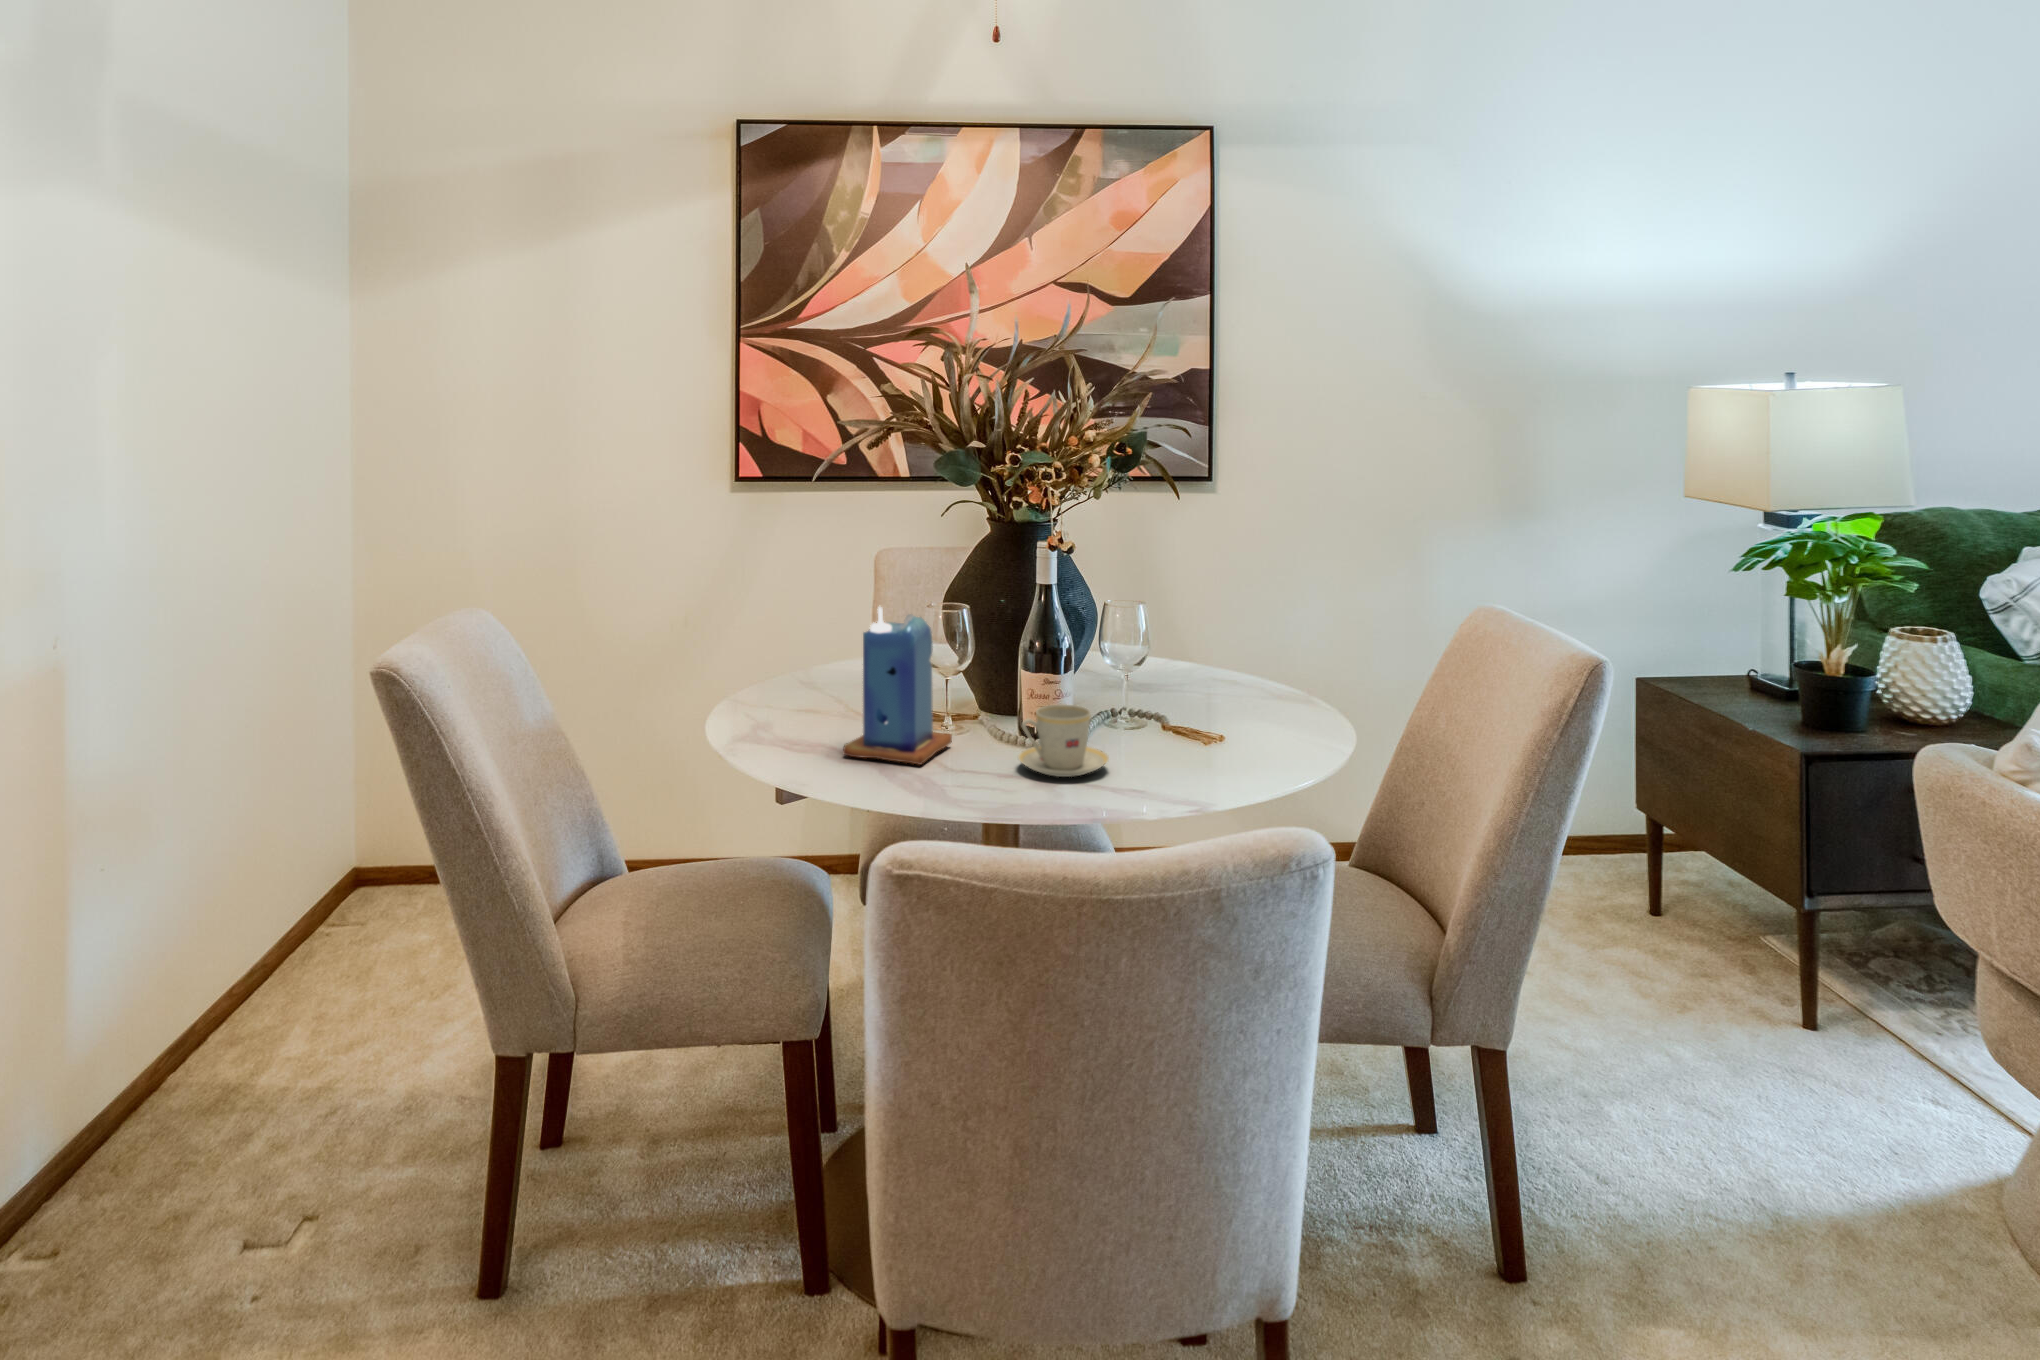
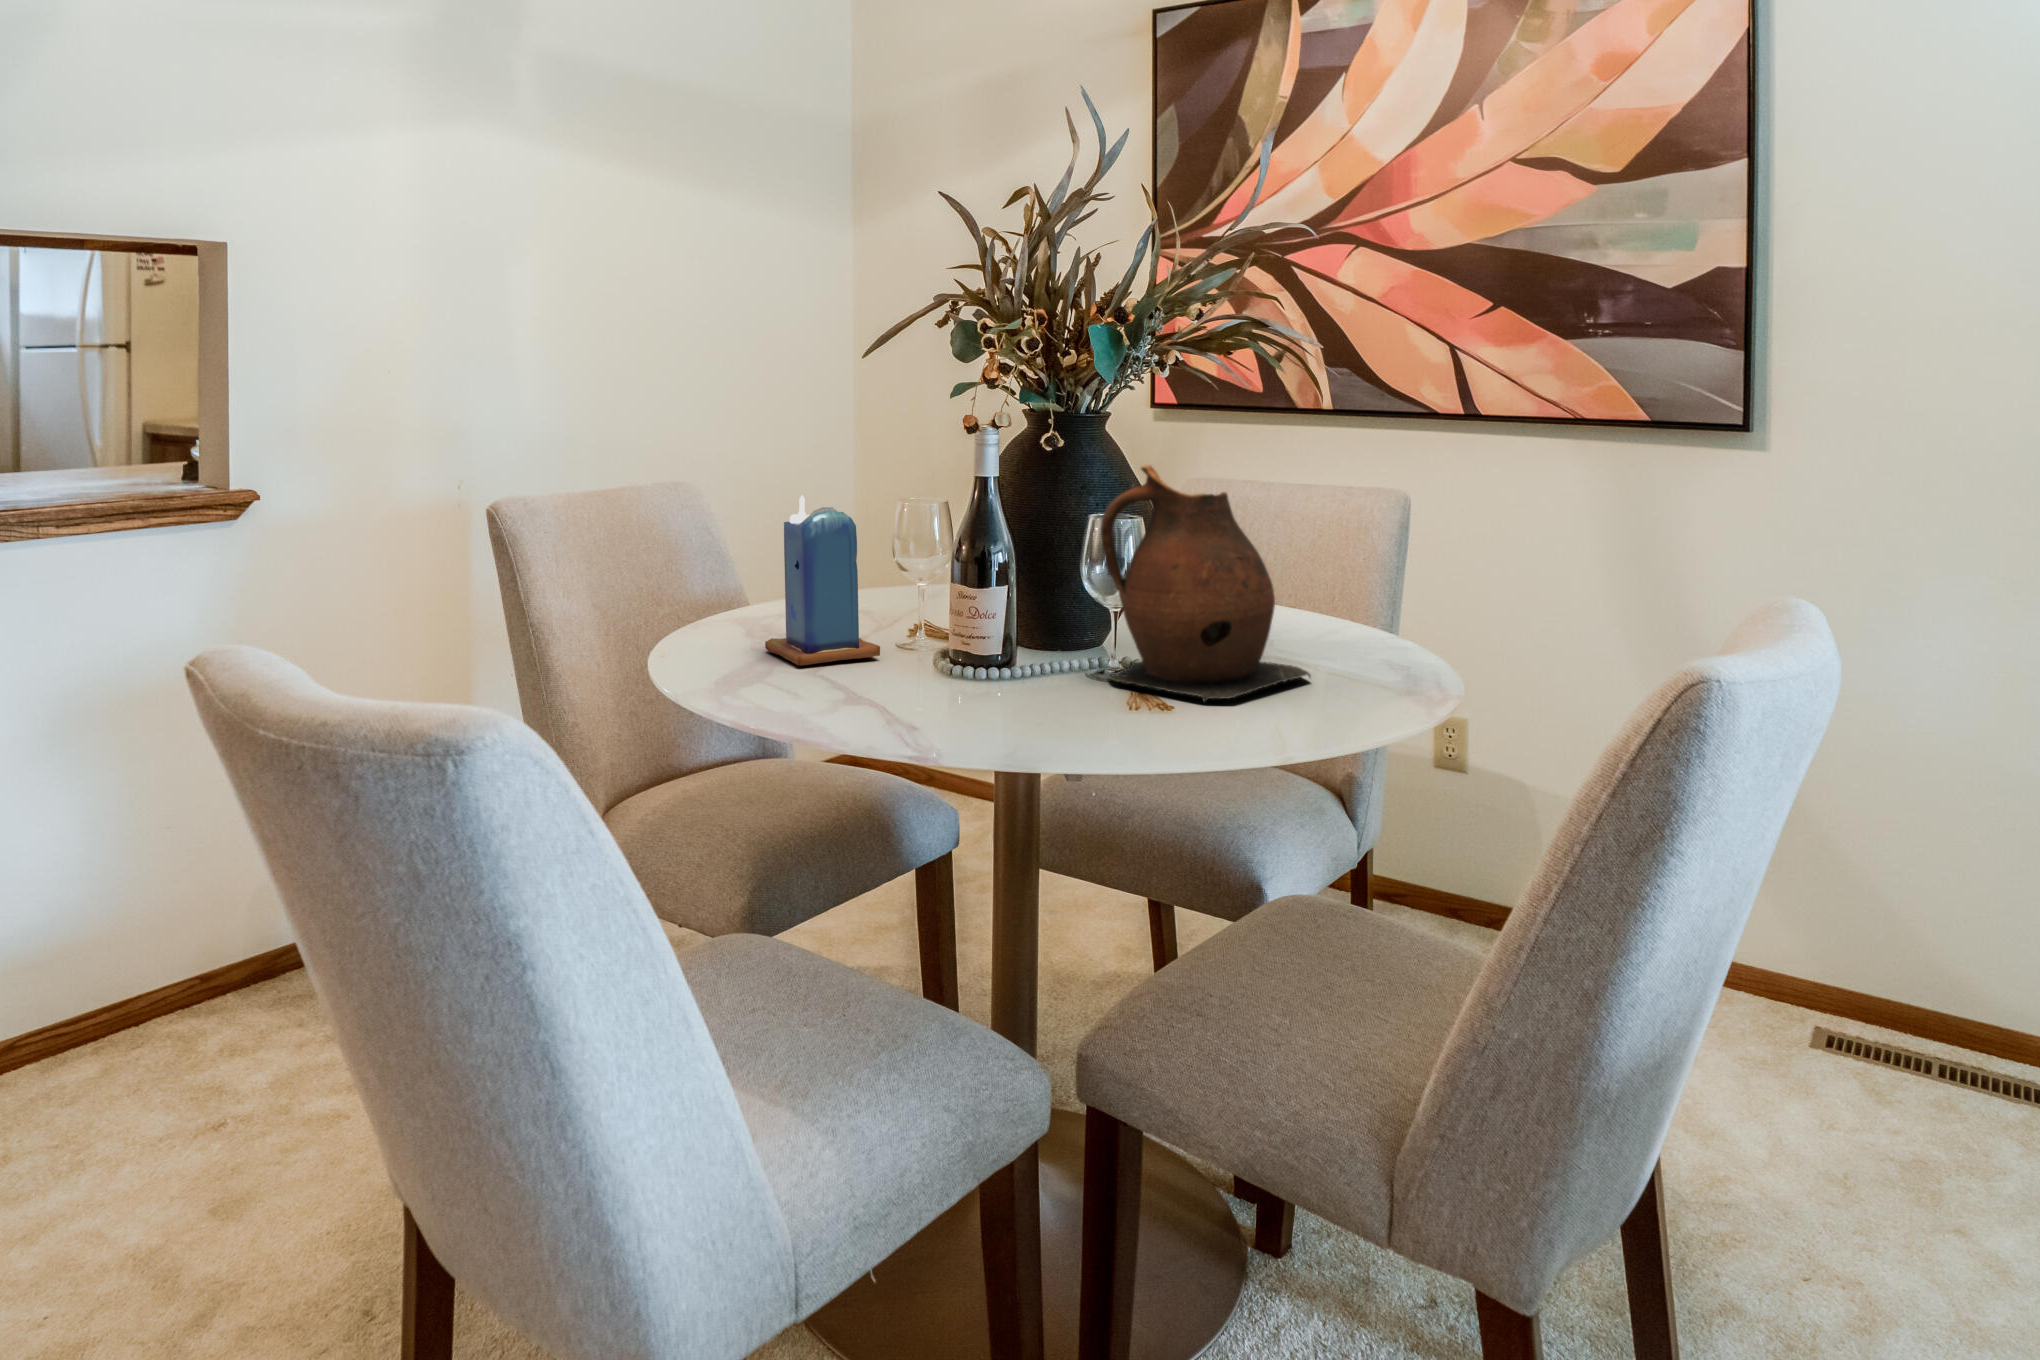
ceramic pitcher: none [1122,554,1264,736] -> present [1101,465,1311,702]
teacup: present [1018,704,1109,777] -> none [857,619,964,699]

